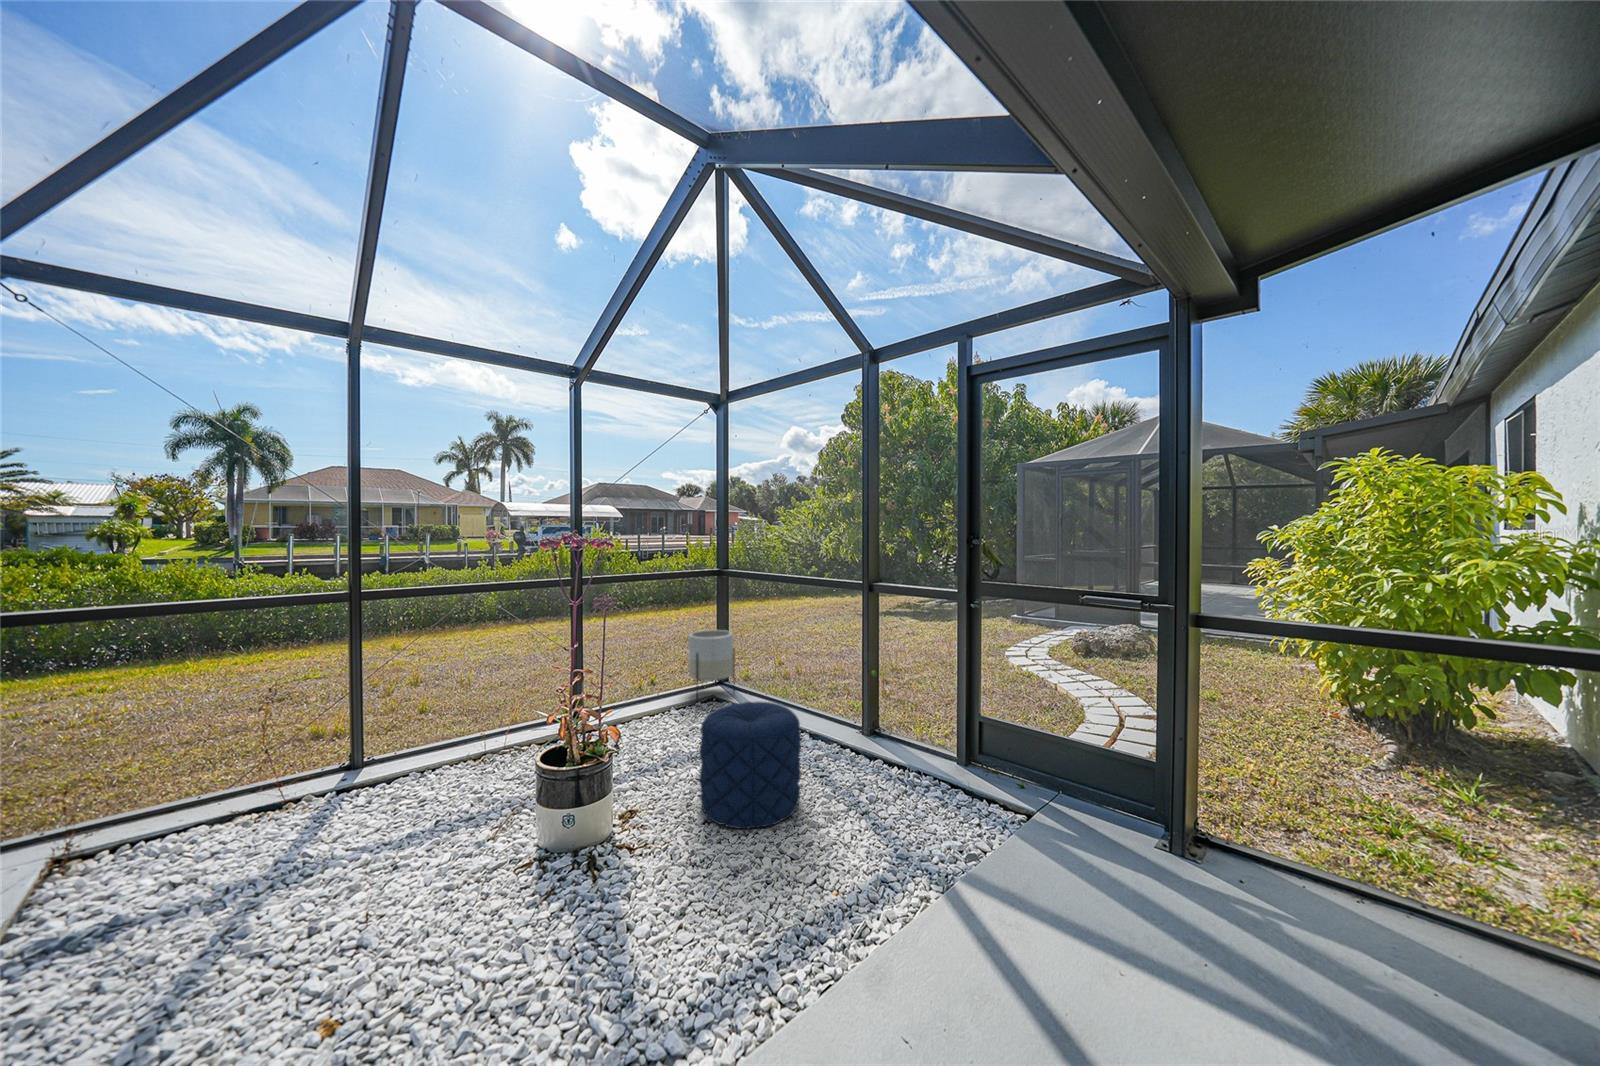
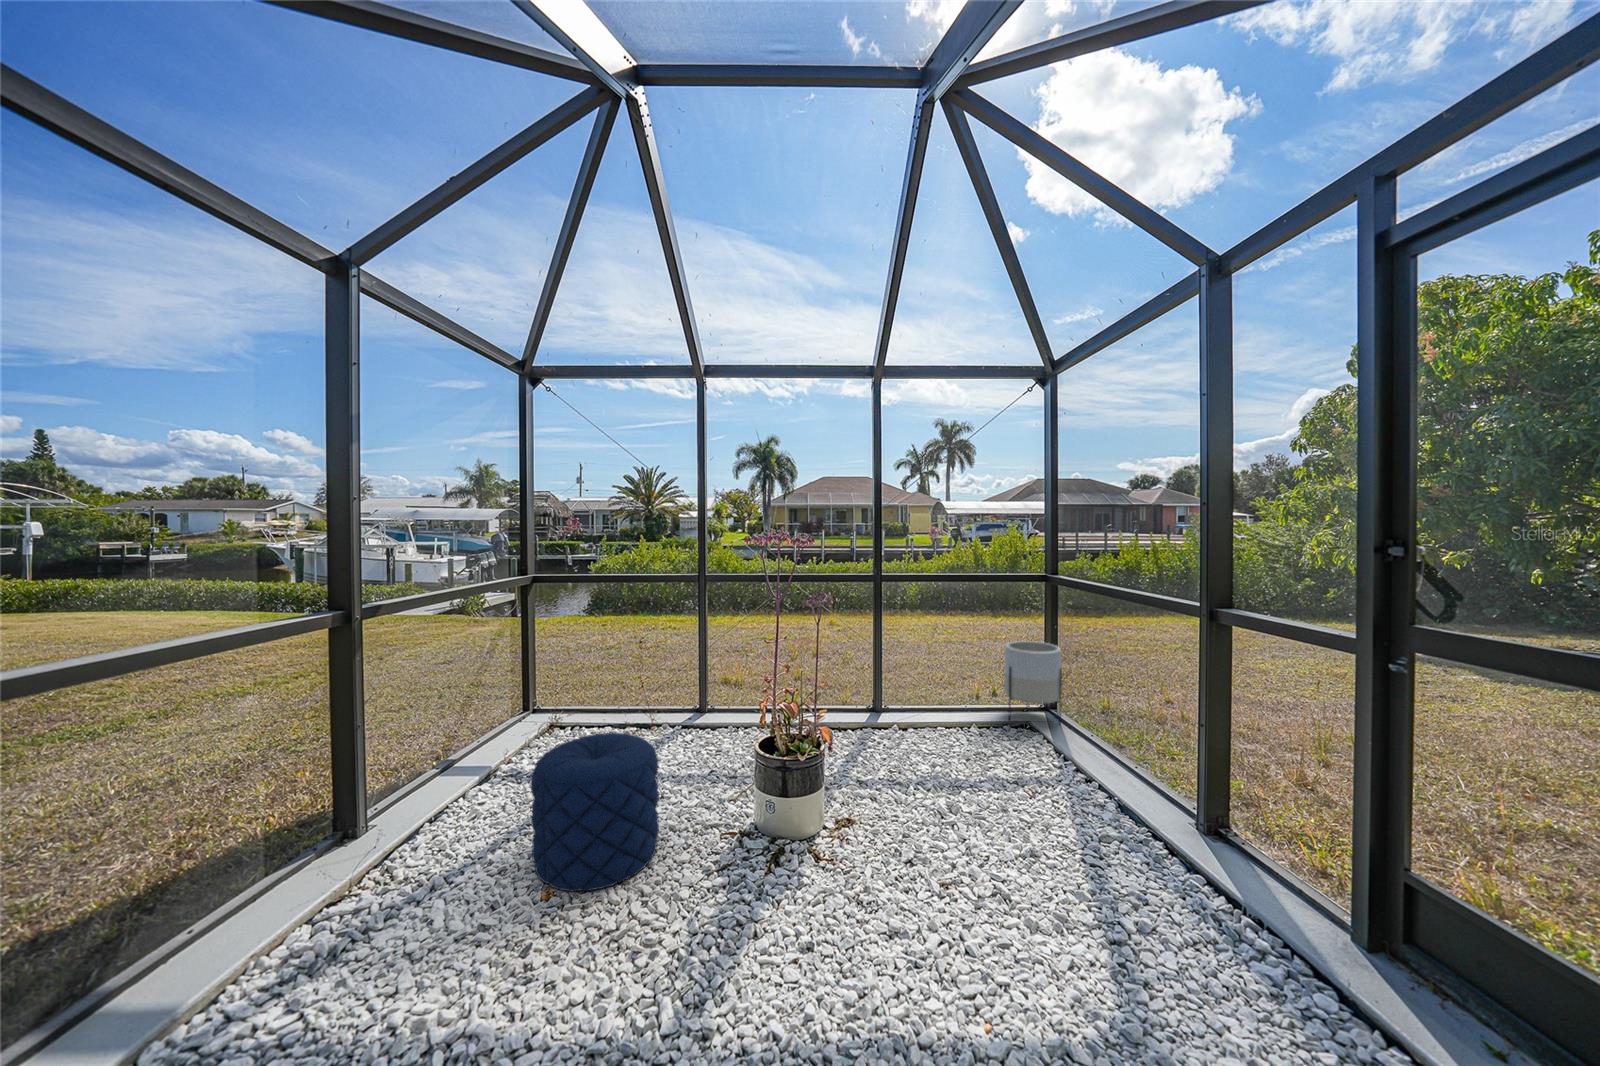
pouf: present [699,702,801,829] -> present [531,733,659,891]

